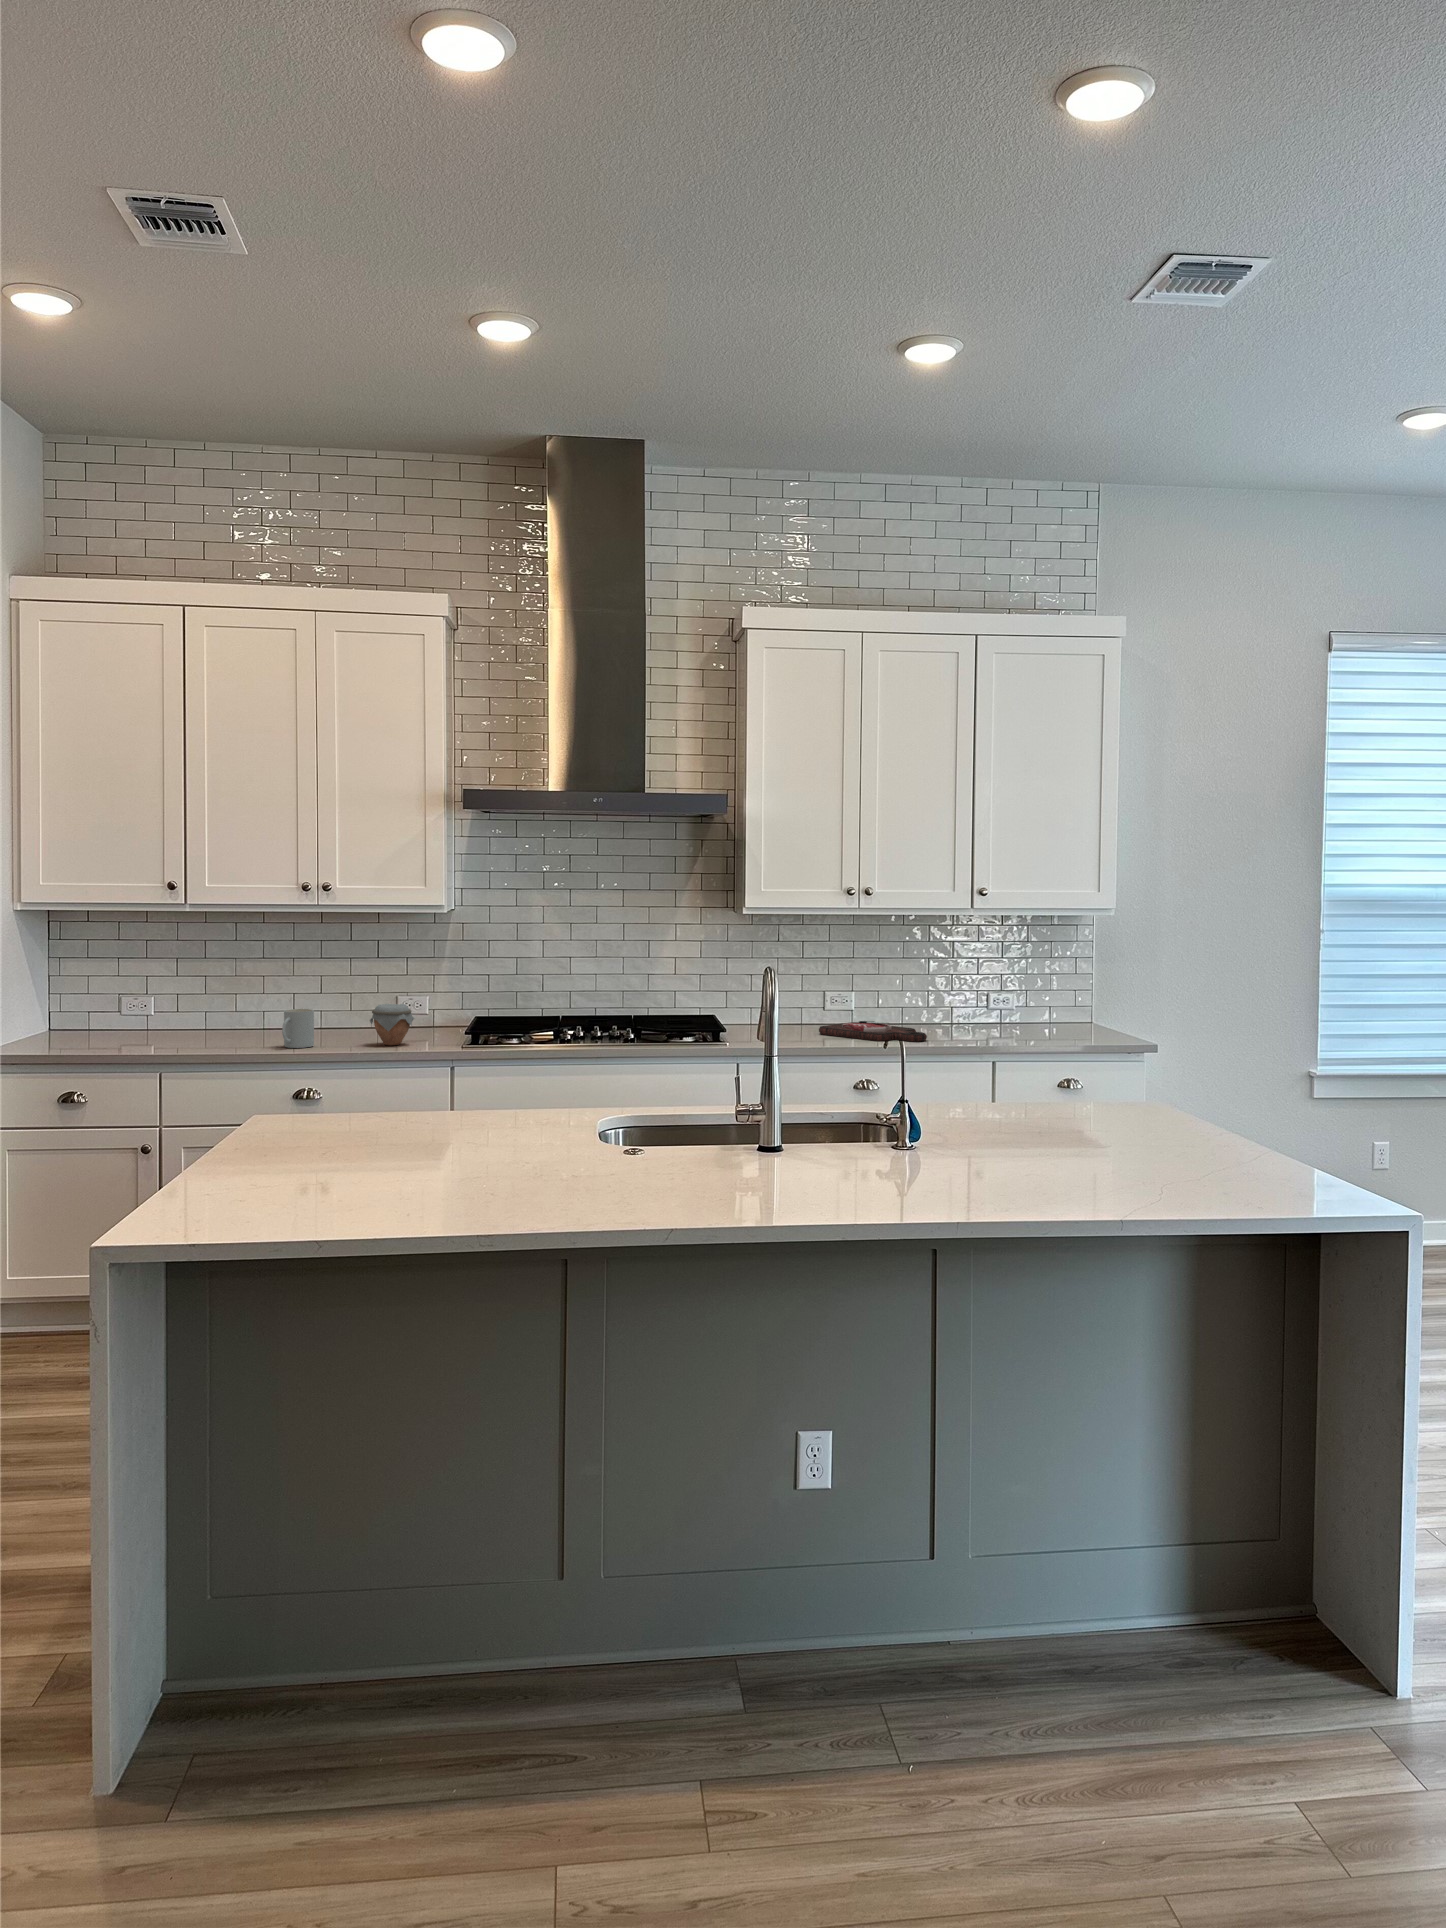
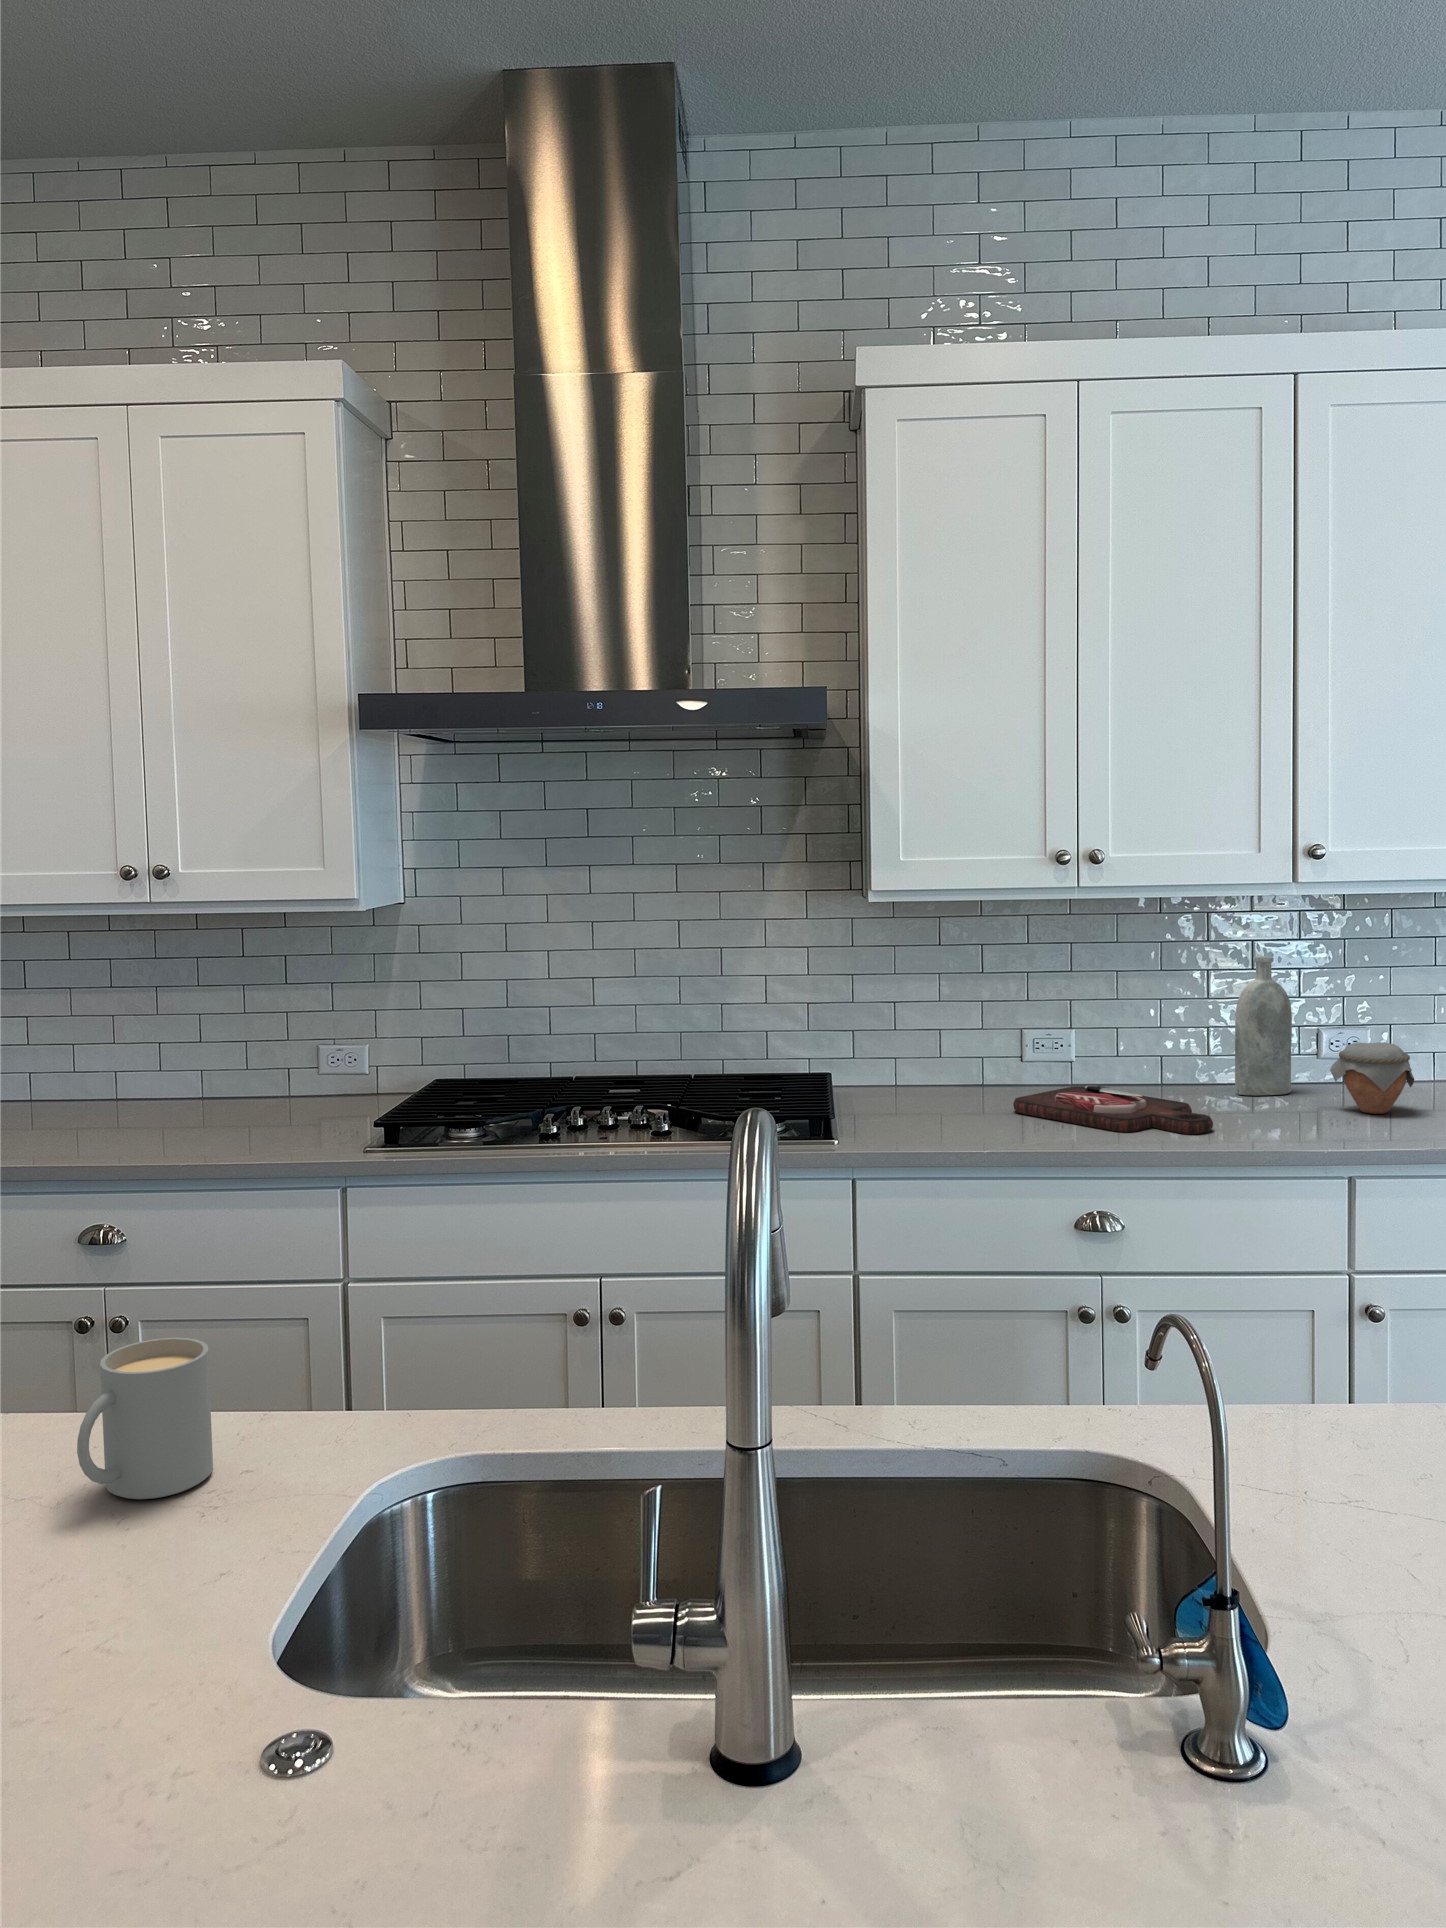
bottle: none [941,950,973,1029] -> present [1235,956,1292,1096]
jar: present [370,1004,414,1045] -> present [1330,1042,1414,1114]
mug: present [282,1009,314,1048] -> present [77,1337,213,1499]

